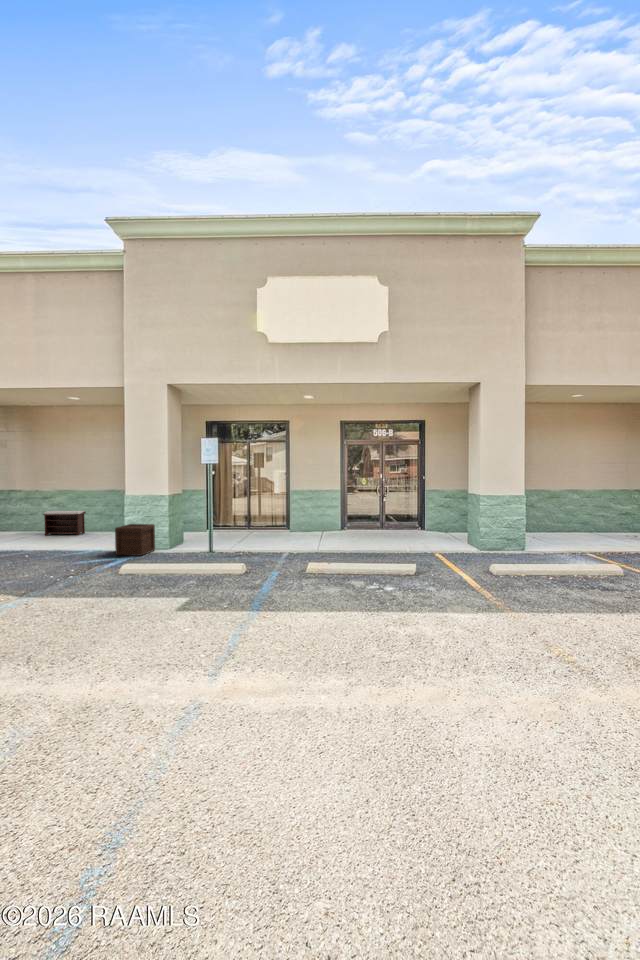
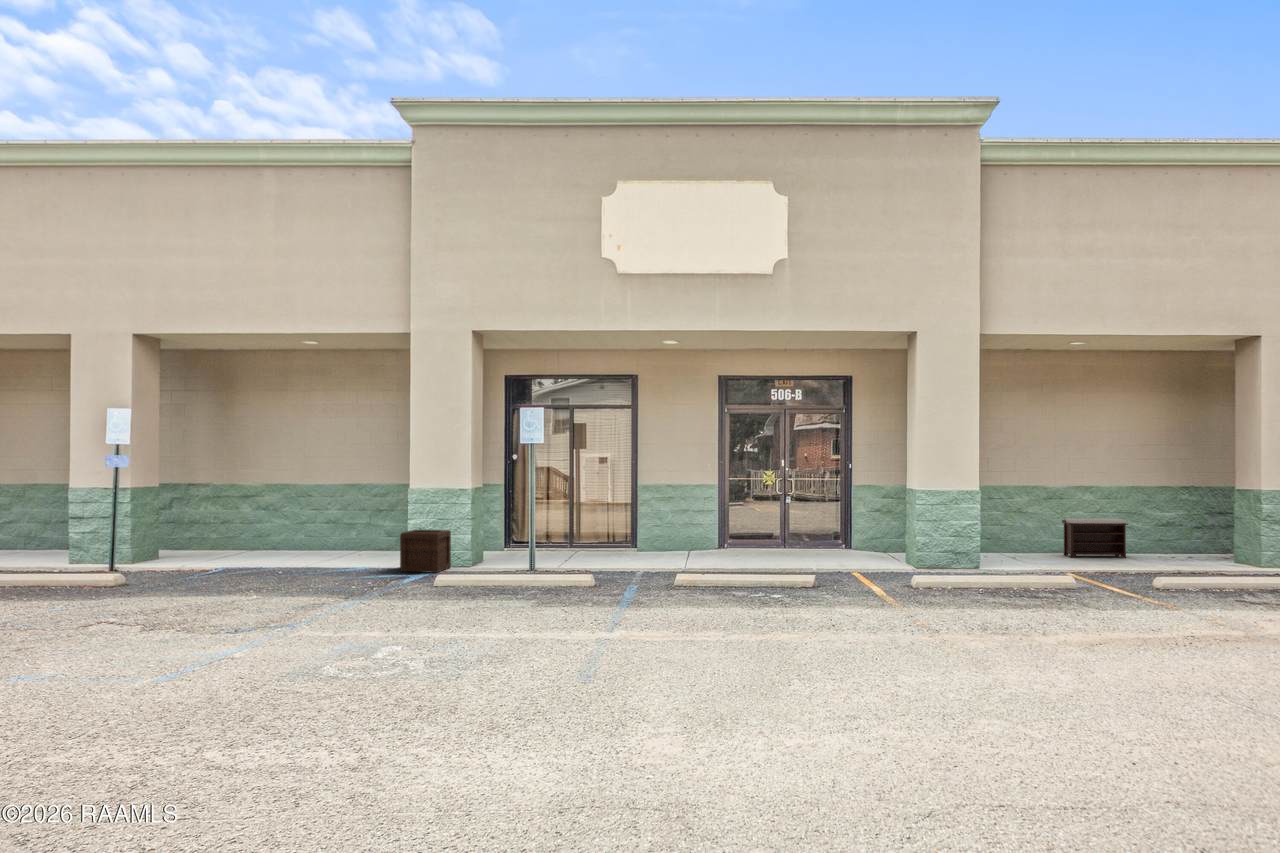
bench: present [43,511,86,535] -> present [1062,518,1128,558]

